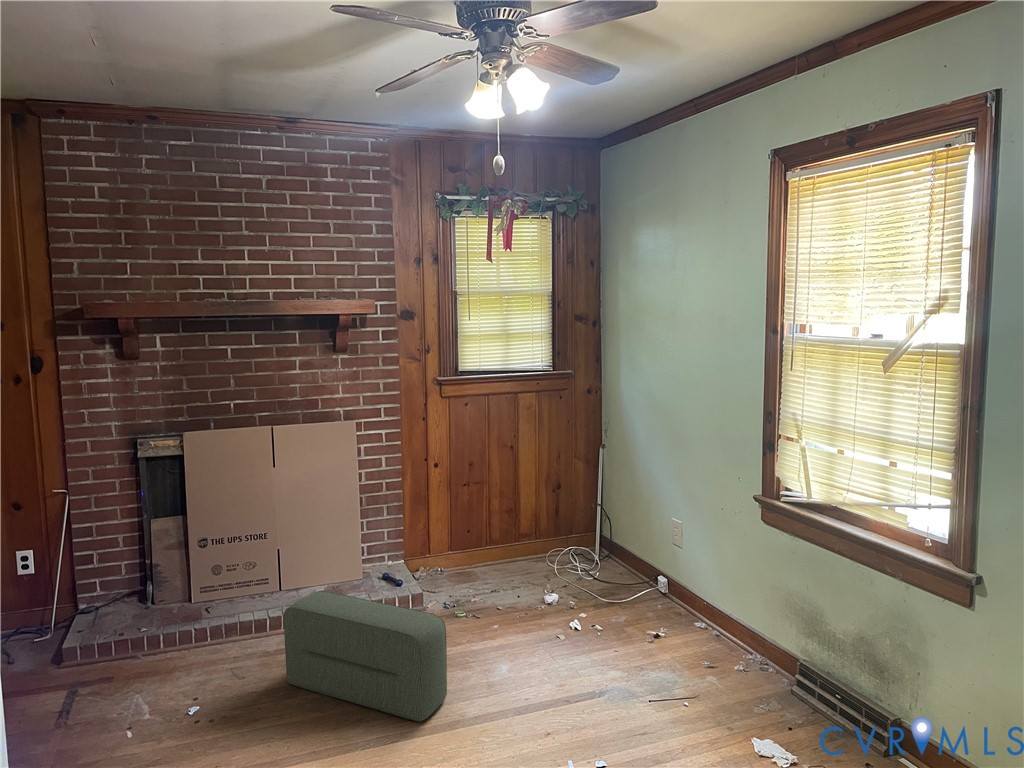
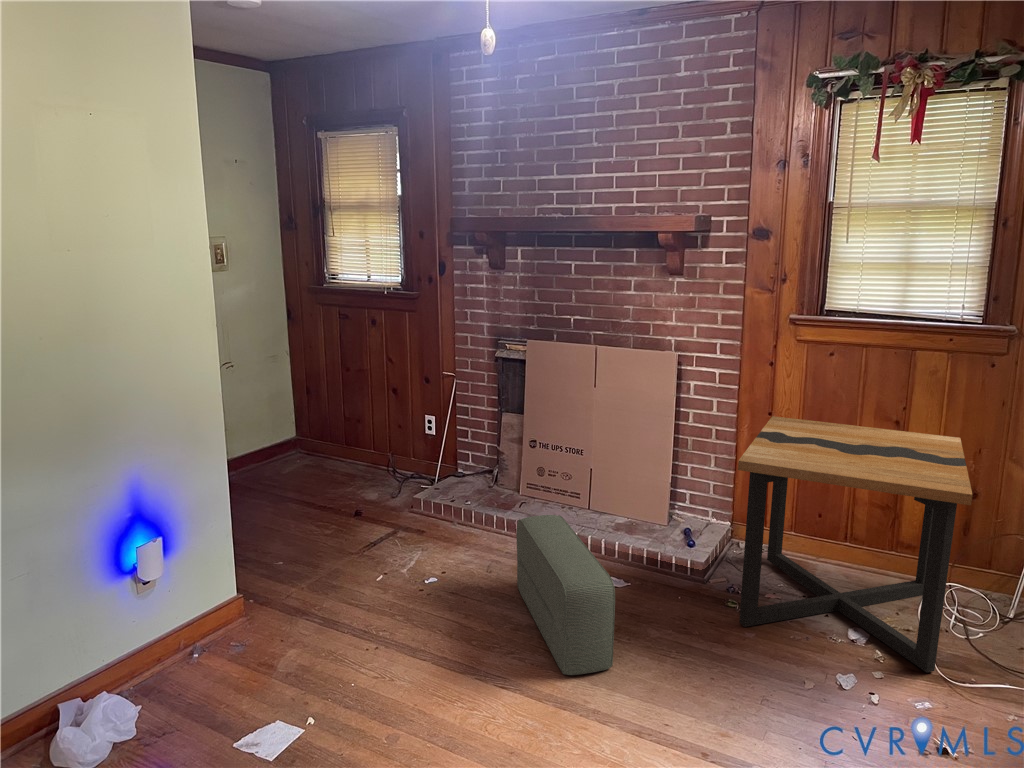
side table: none [434,449,614,626] -> present [738,416,972,673]

